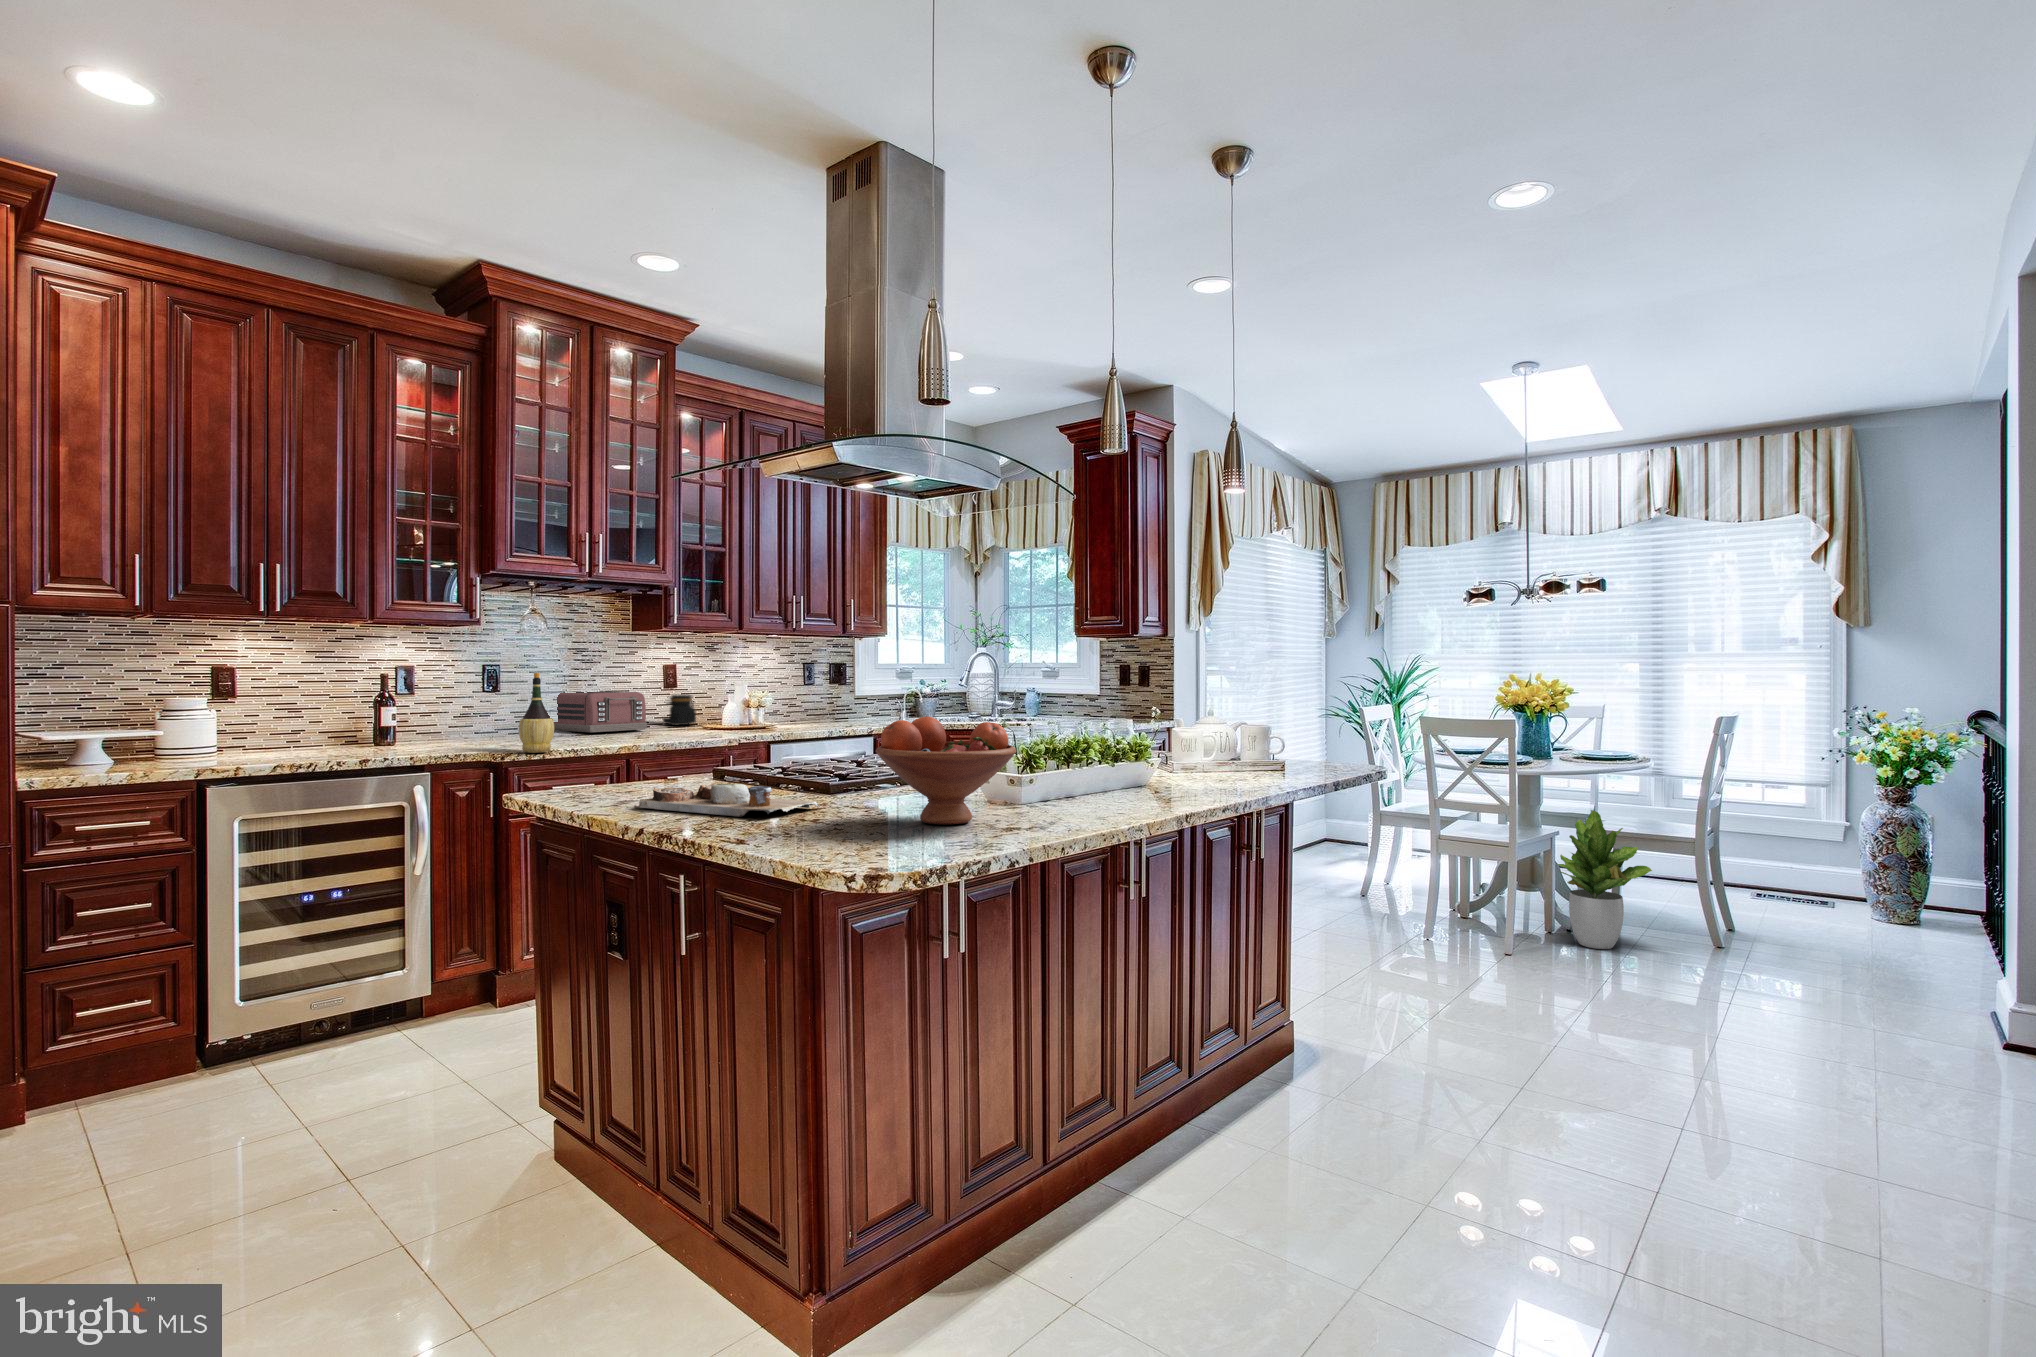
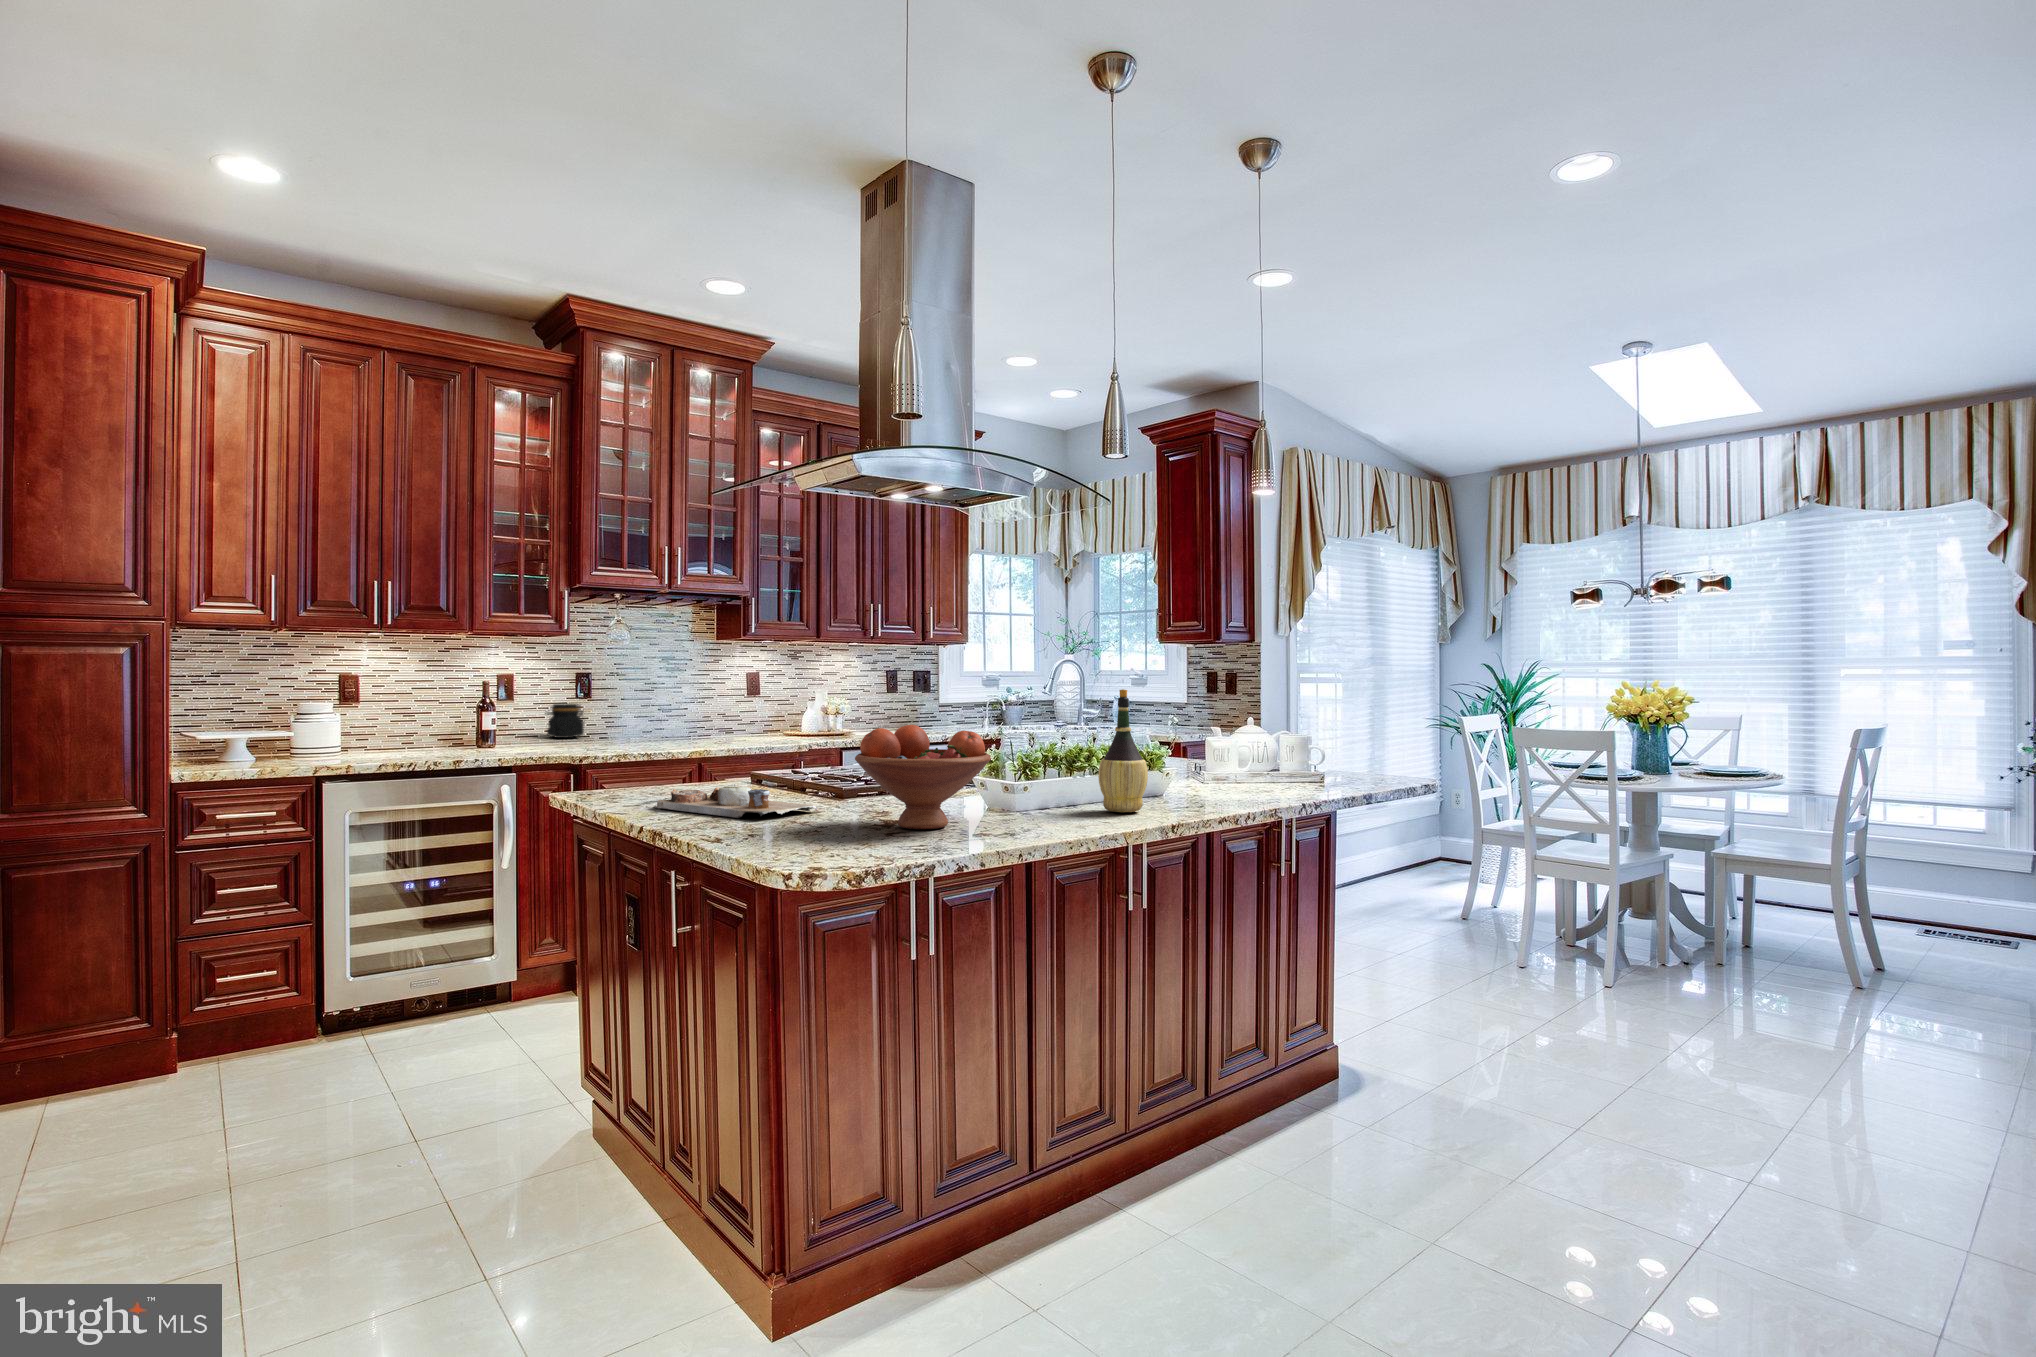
wine bottle: present [519,673,554,753] -> present [1098,689,1148,812]
toaster: present [554,691,647,732] -> none [636,698,729,737]
jar: present [663,694,696,725] -> present [545,703,584,738]
potted plant: present [1557,810,1652,949] -> none [1667,832,1782,986]

